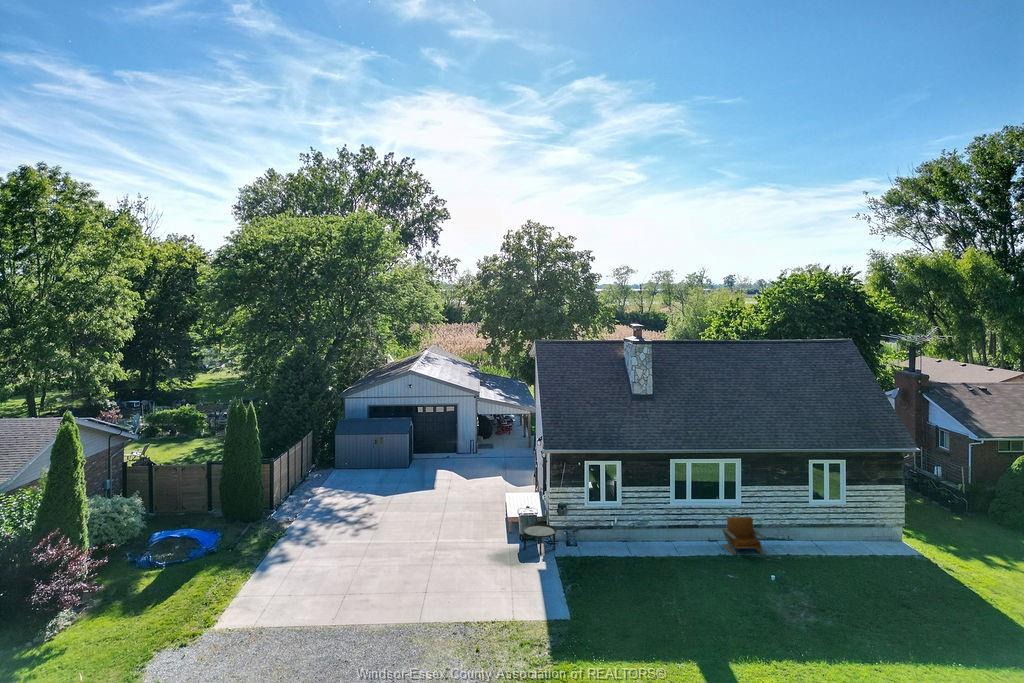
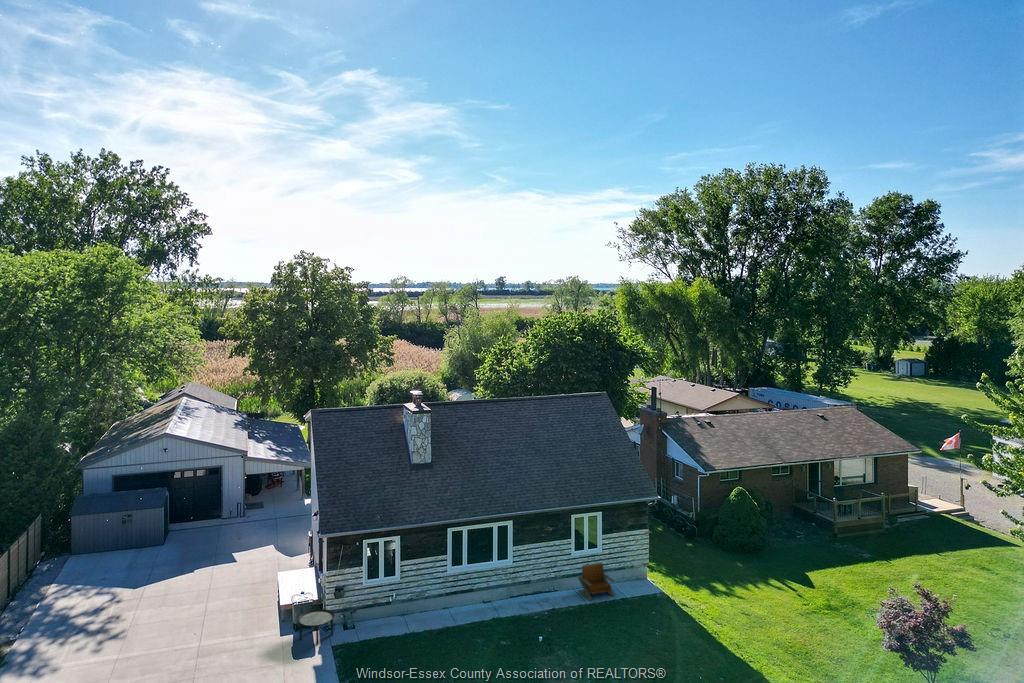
lounge chair: present [722,517,765,555] -> present [578,563,614,600]

